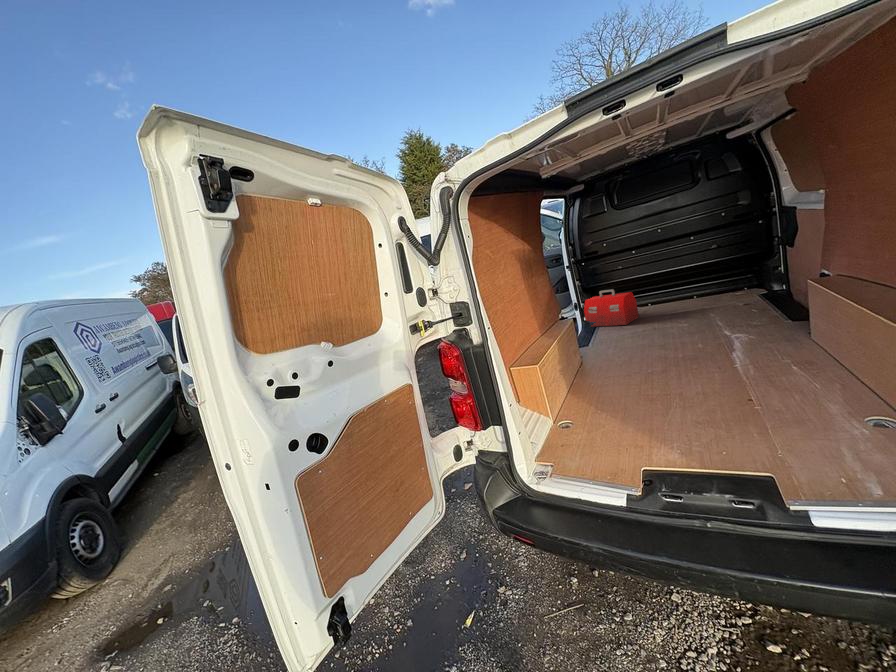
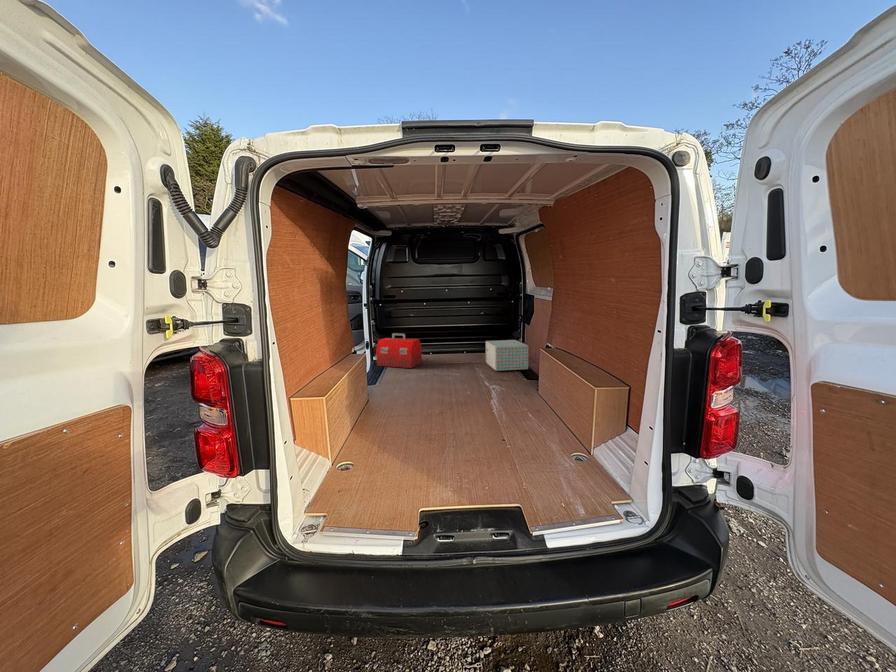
storage box: none [725,270,802,315] -> present [485,340,528,371]

